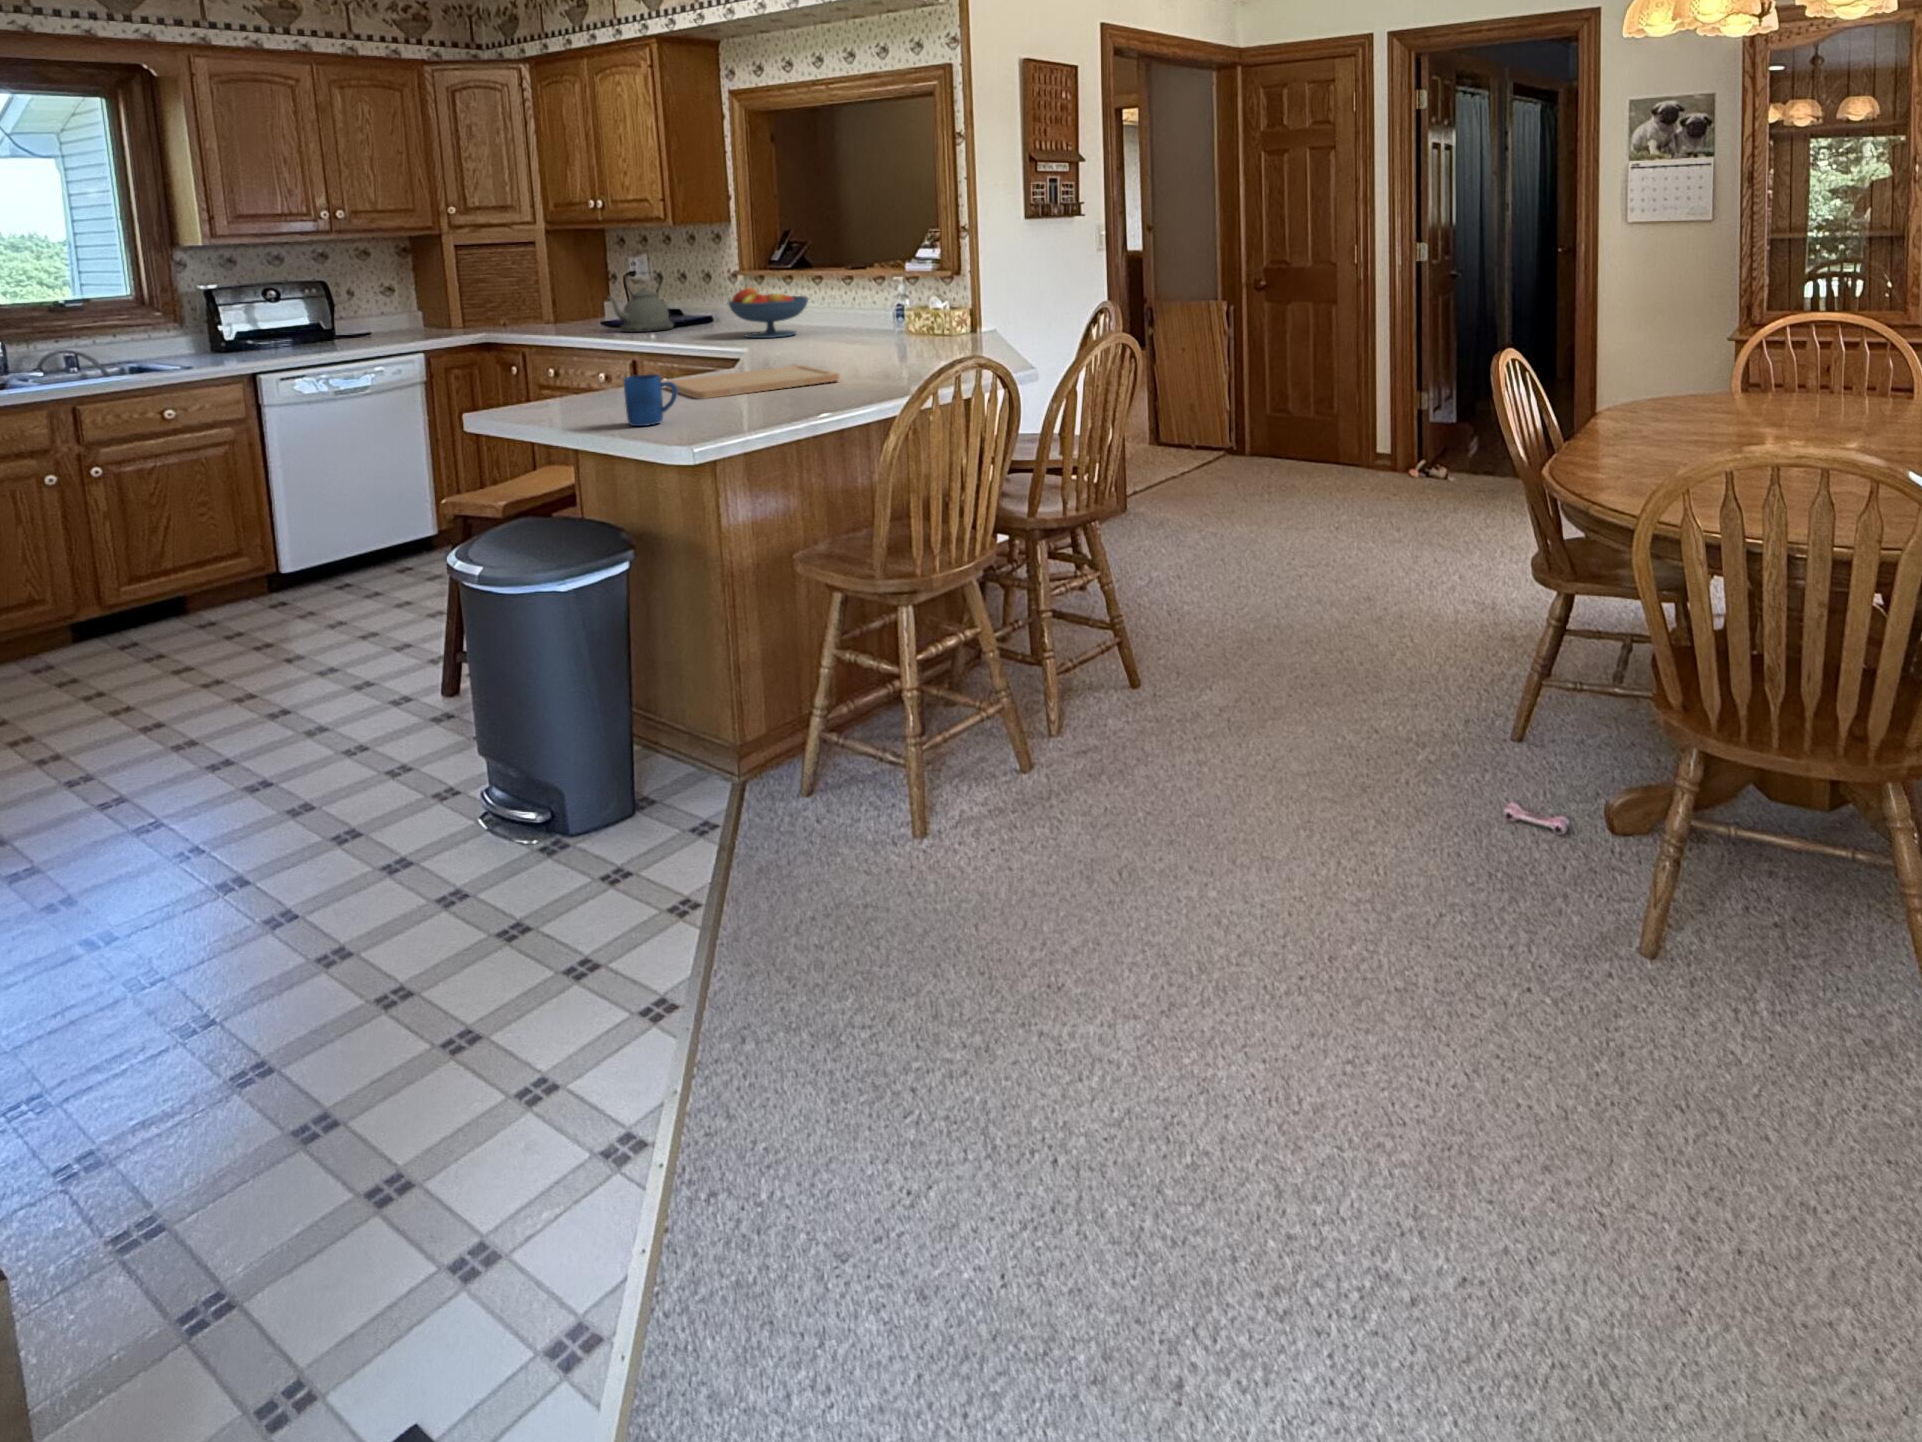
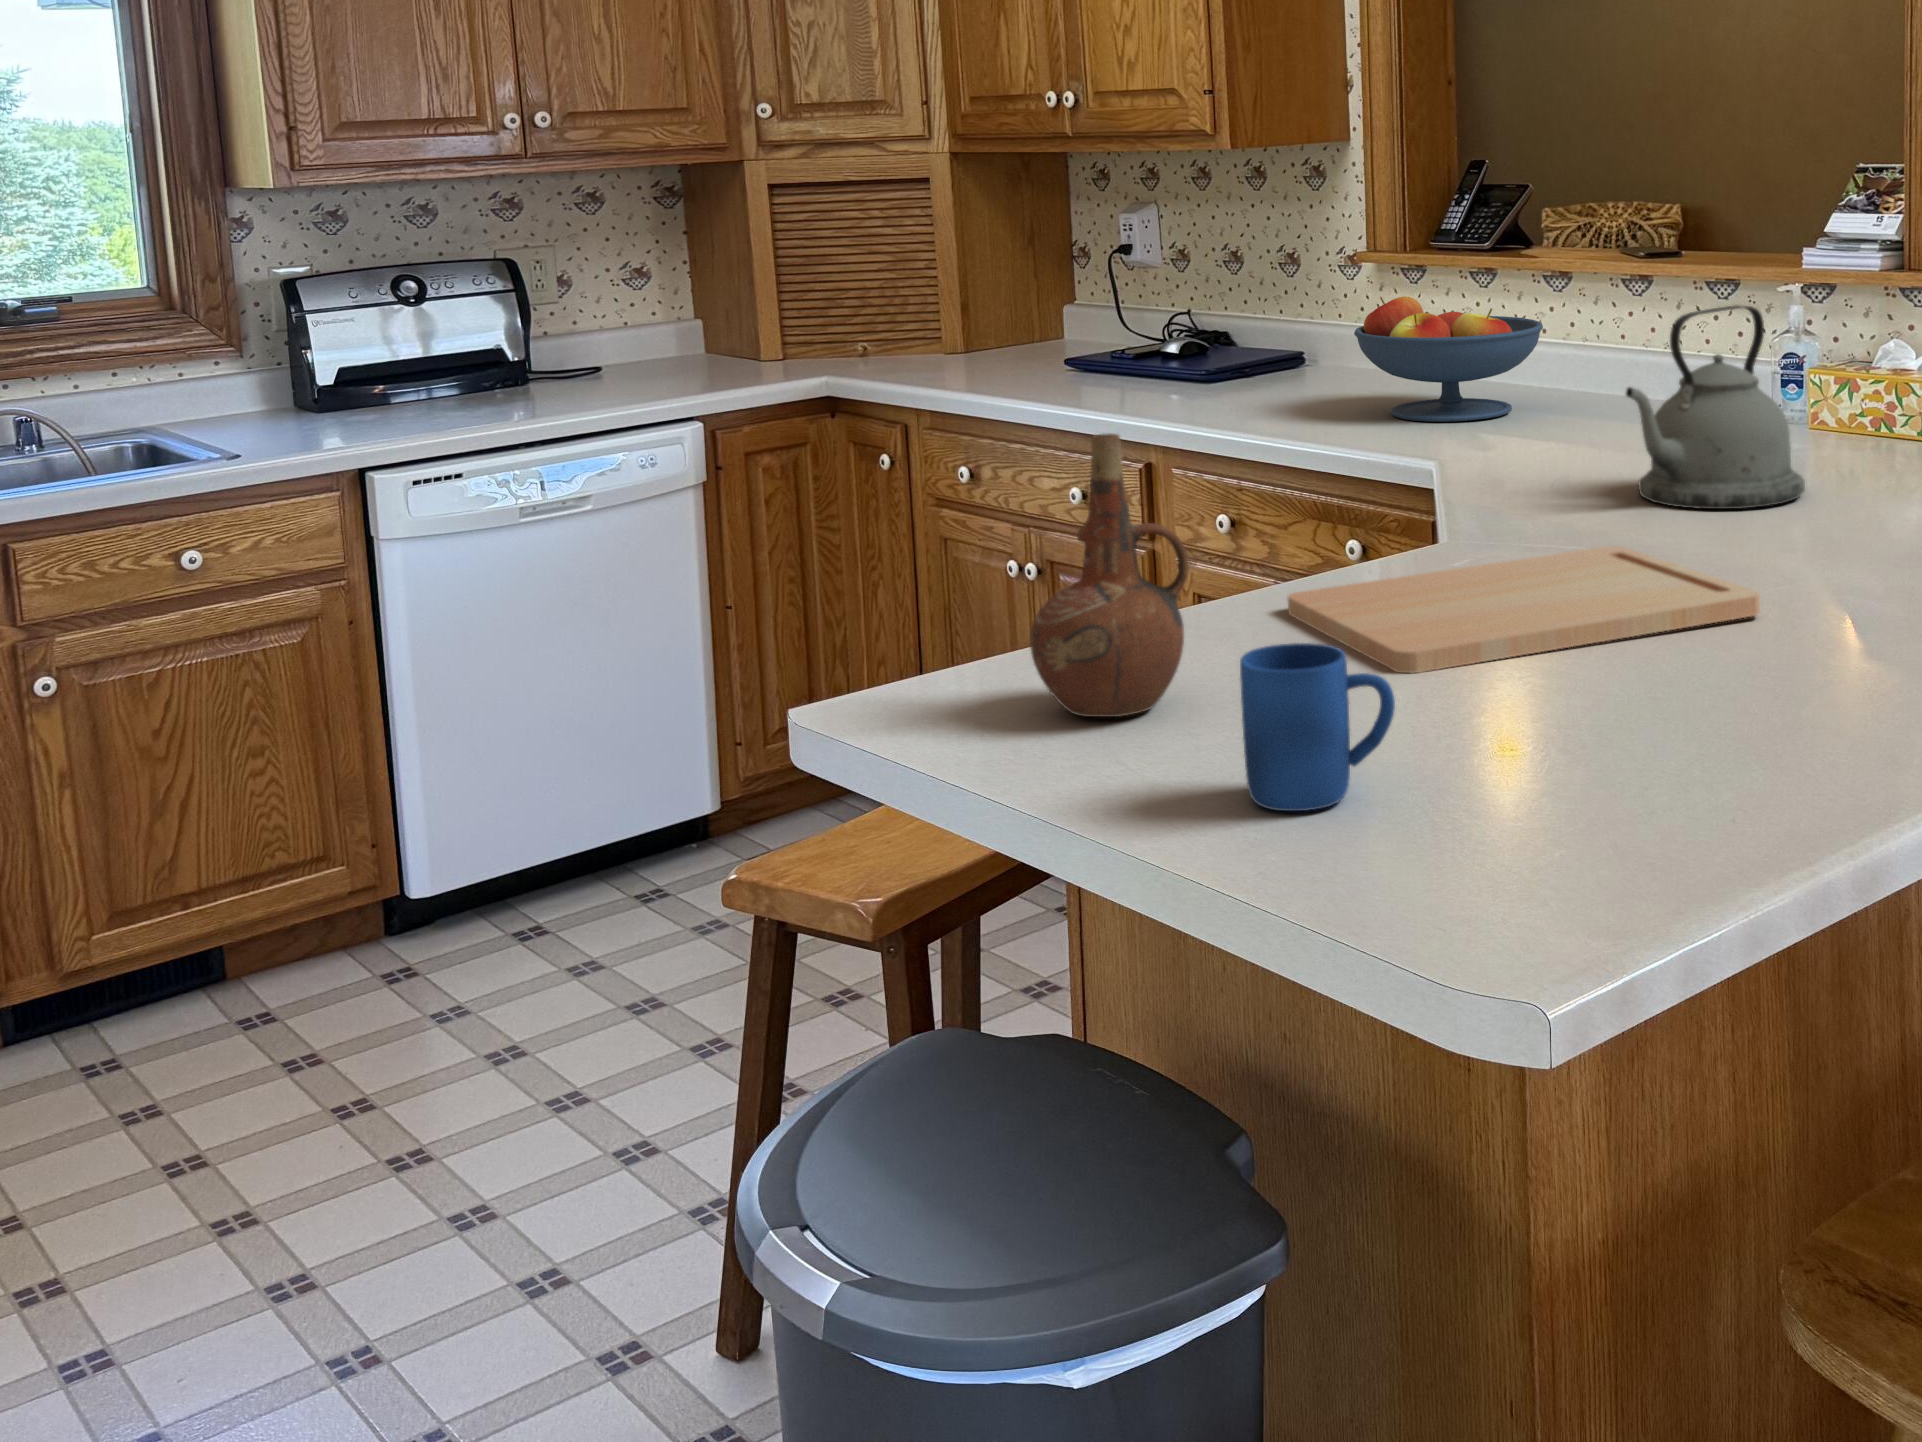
kettle: present [607,275,674,332] -> present [1626,305,1805,509]
ceramic pitcher: none [556,314,616,412] -> present [1030,433,1189,717]

